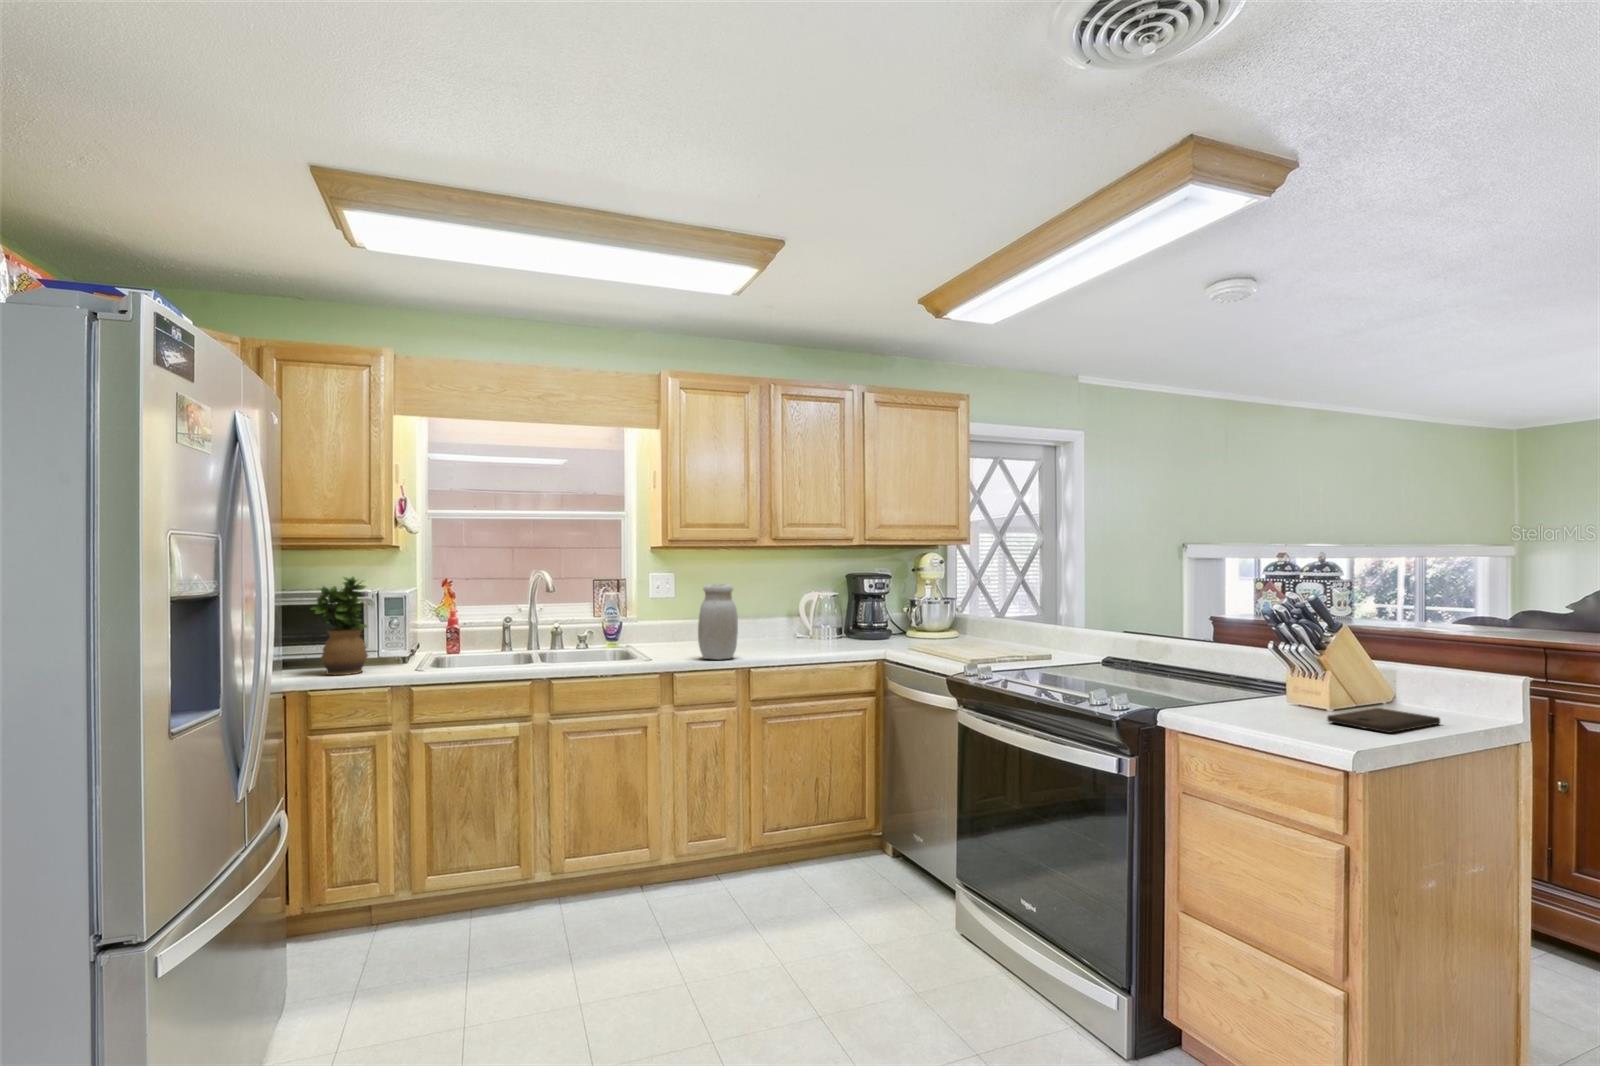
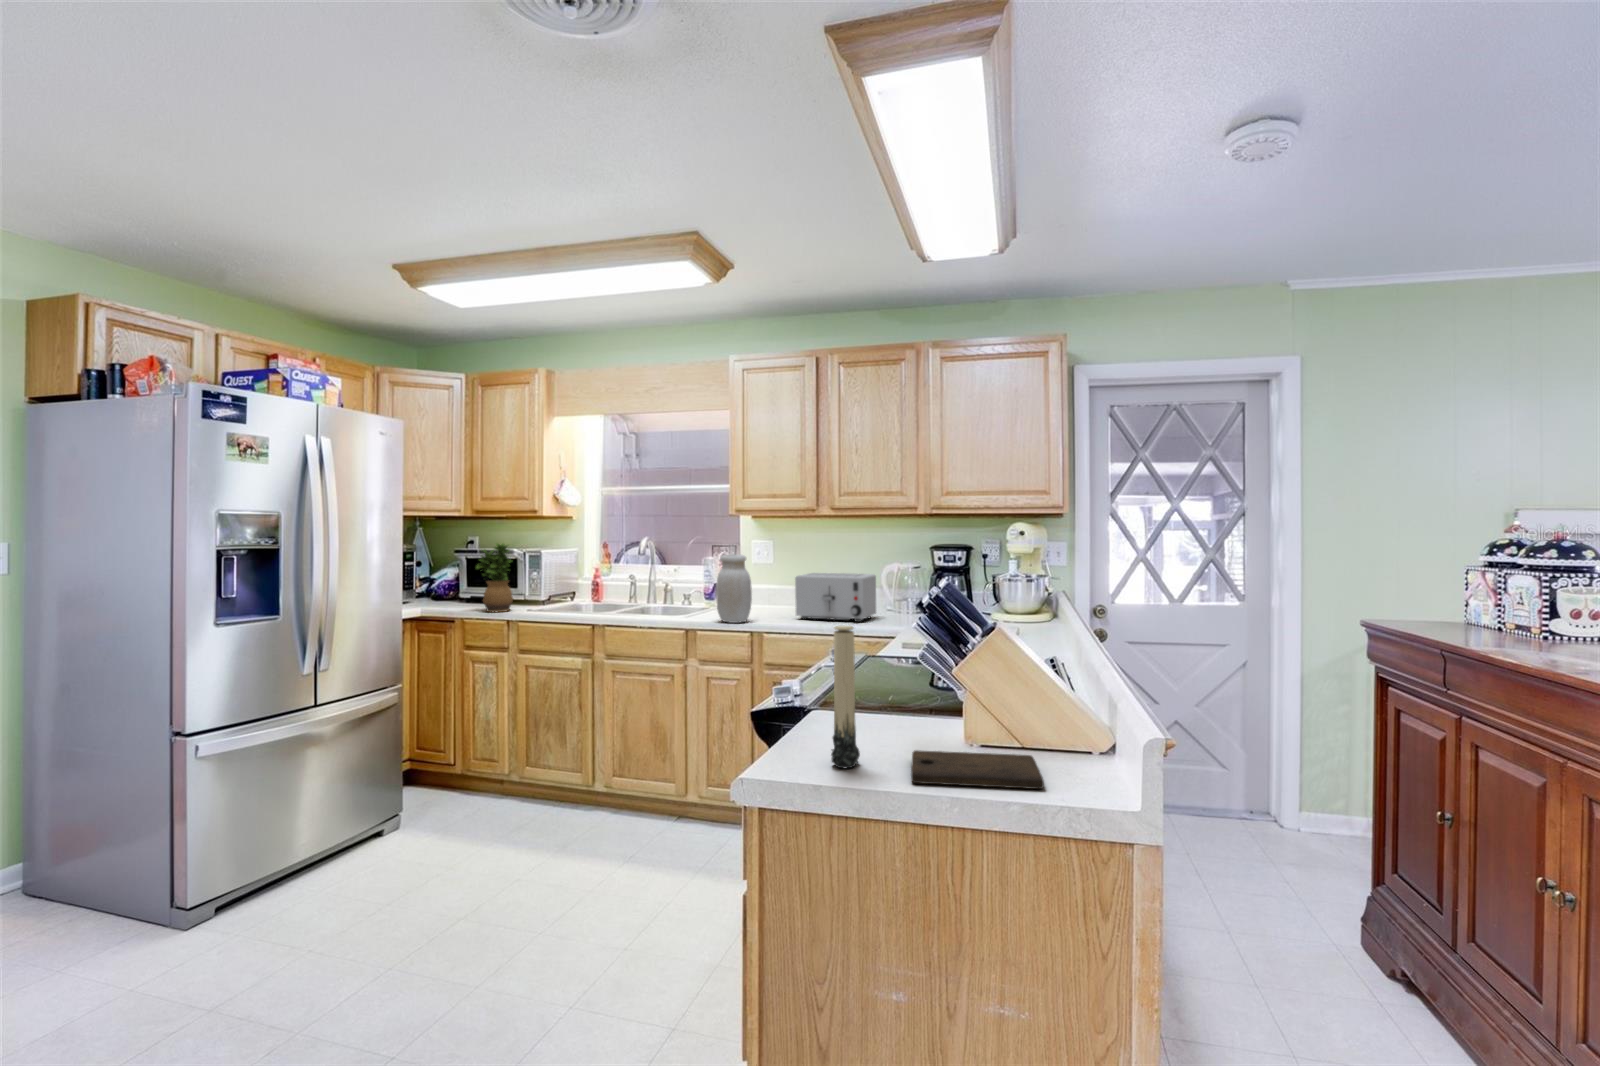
toaster: none [759,602,839,651] -> present [795,573,876,622]
candle: none [1294,620,1330,734] -> present [831,626,860,768]

